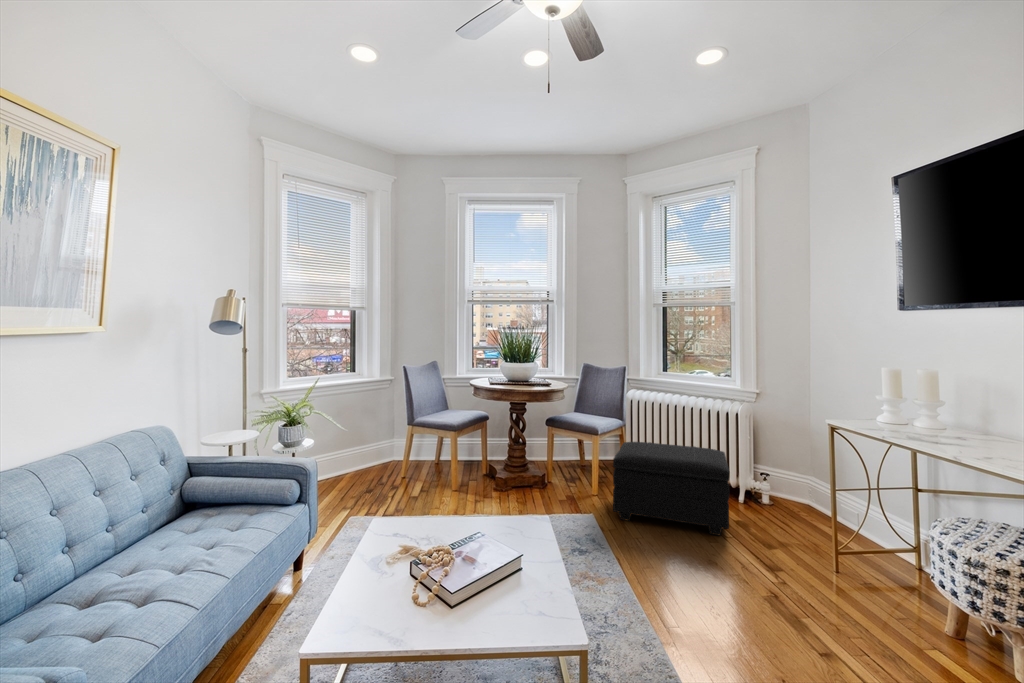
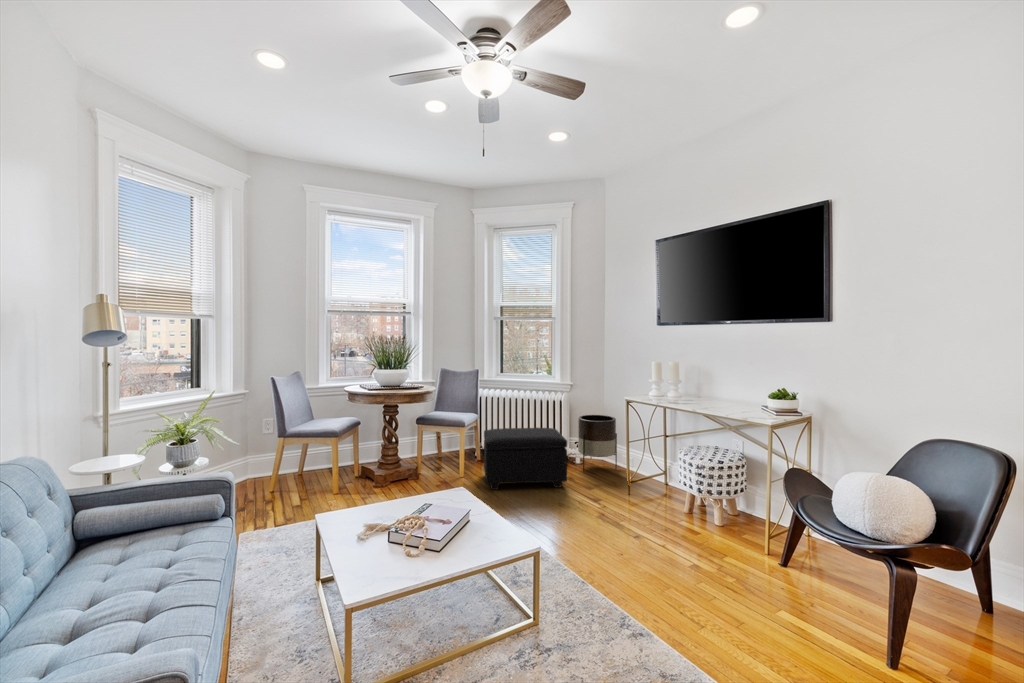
planter: none [763,437,827,524] -> present [578,415,617,471]

